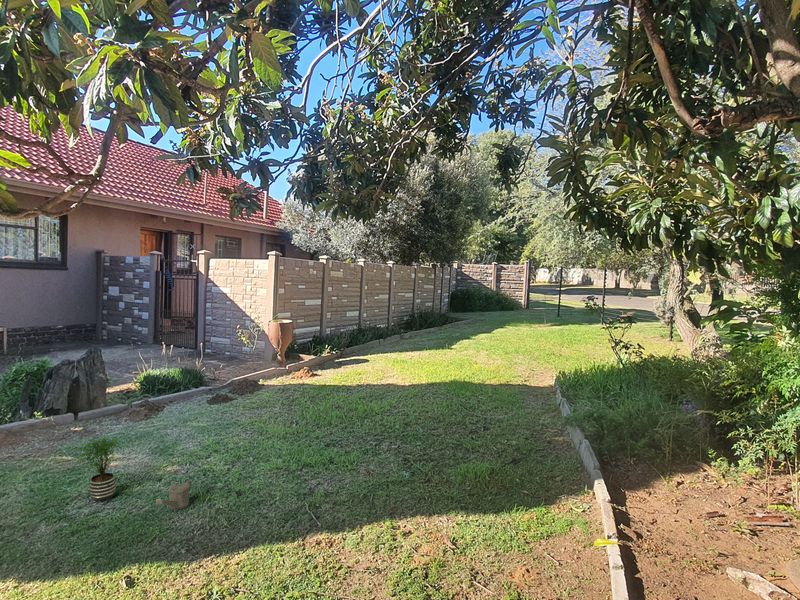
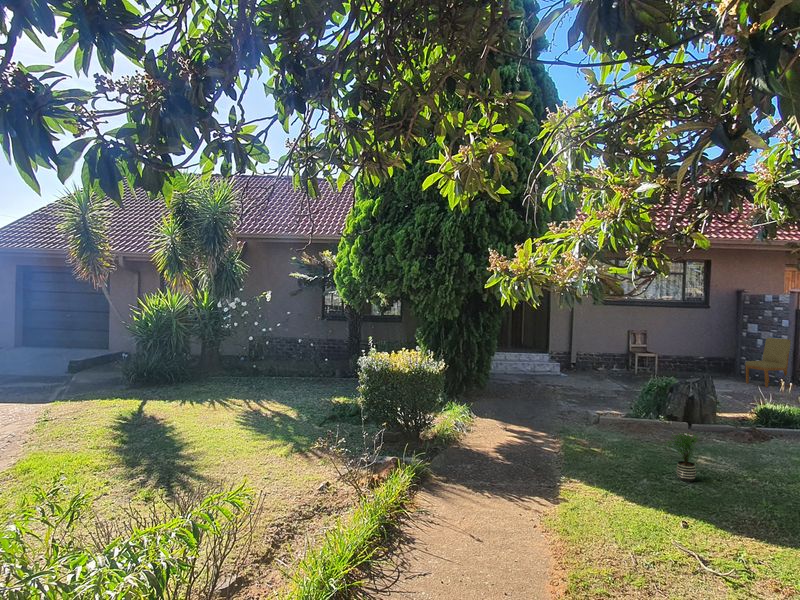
chair: none [110,300,152,350] -> present [745,338,791,387]
watering can: present [156,480,191,510] -> none [718,486,756,507]

